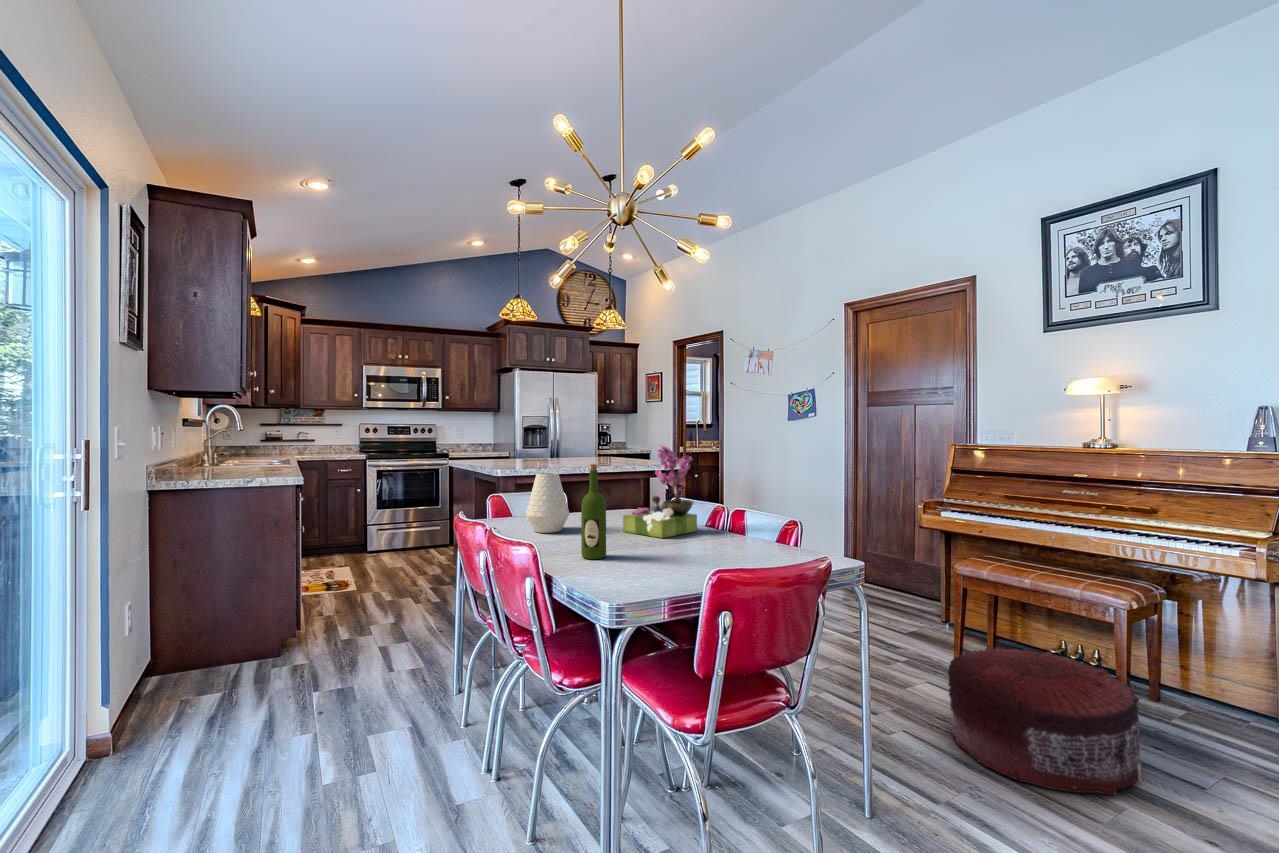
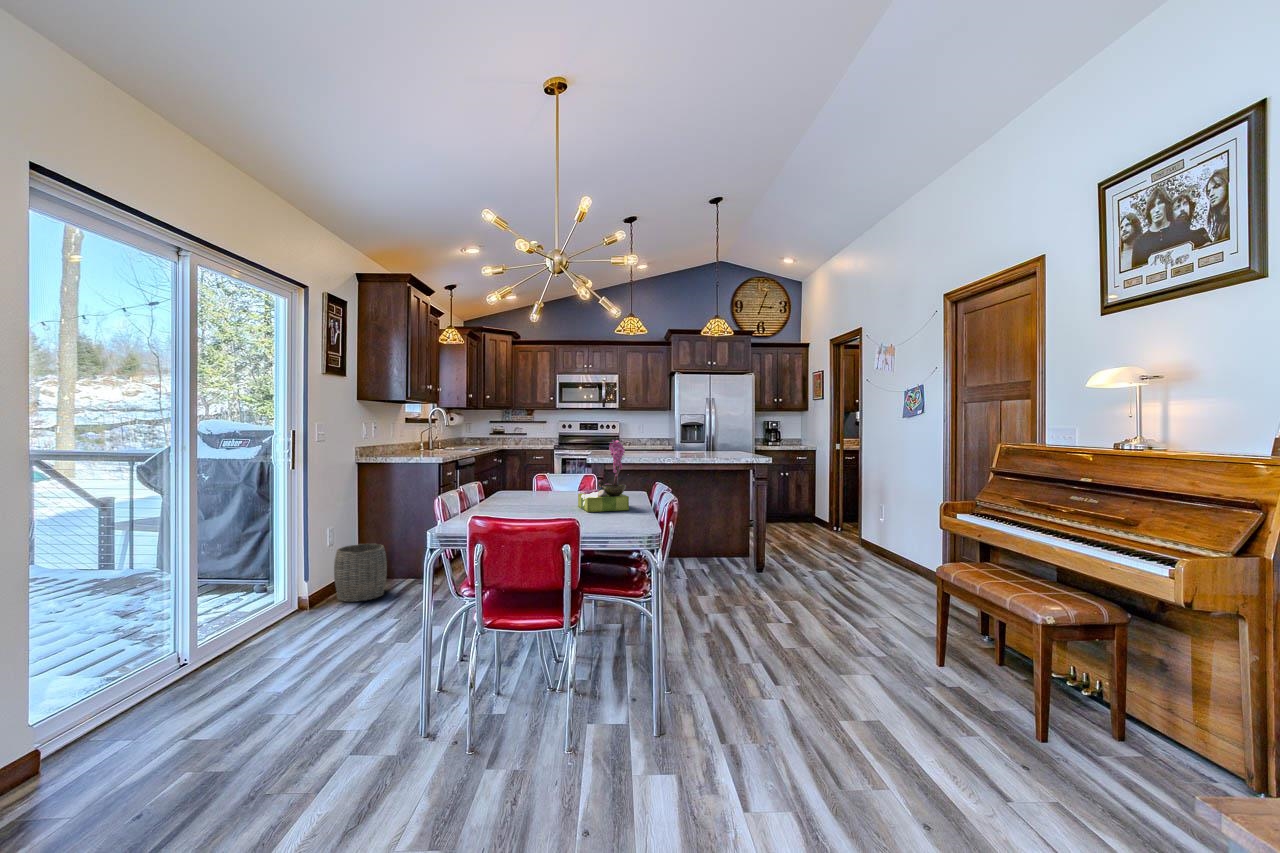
wine bottle: present [581,464,606,559] -> none [497,452,515,519]
vase: present [526,473,569,533] -> none [517,459,549,503]
woven basket: none [141,616,237,720] -> present [334,544,387,602]
pouf: present [948,647,1142,795] -> none [796,642,972,783]

